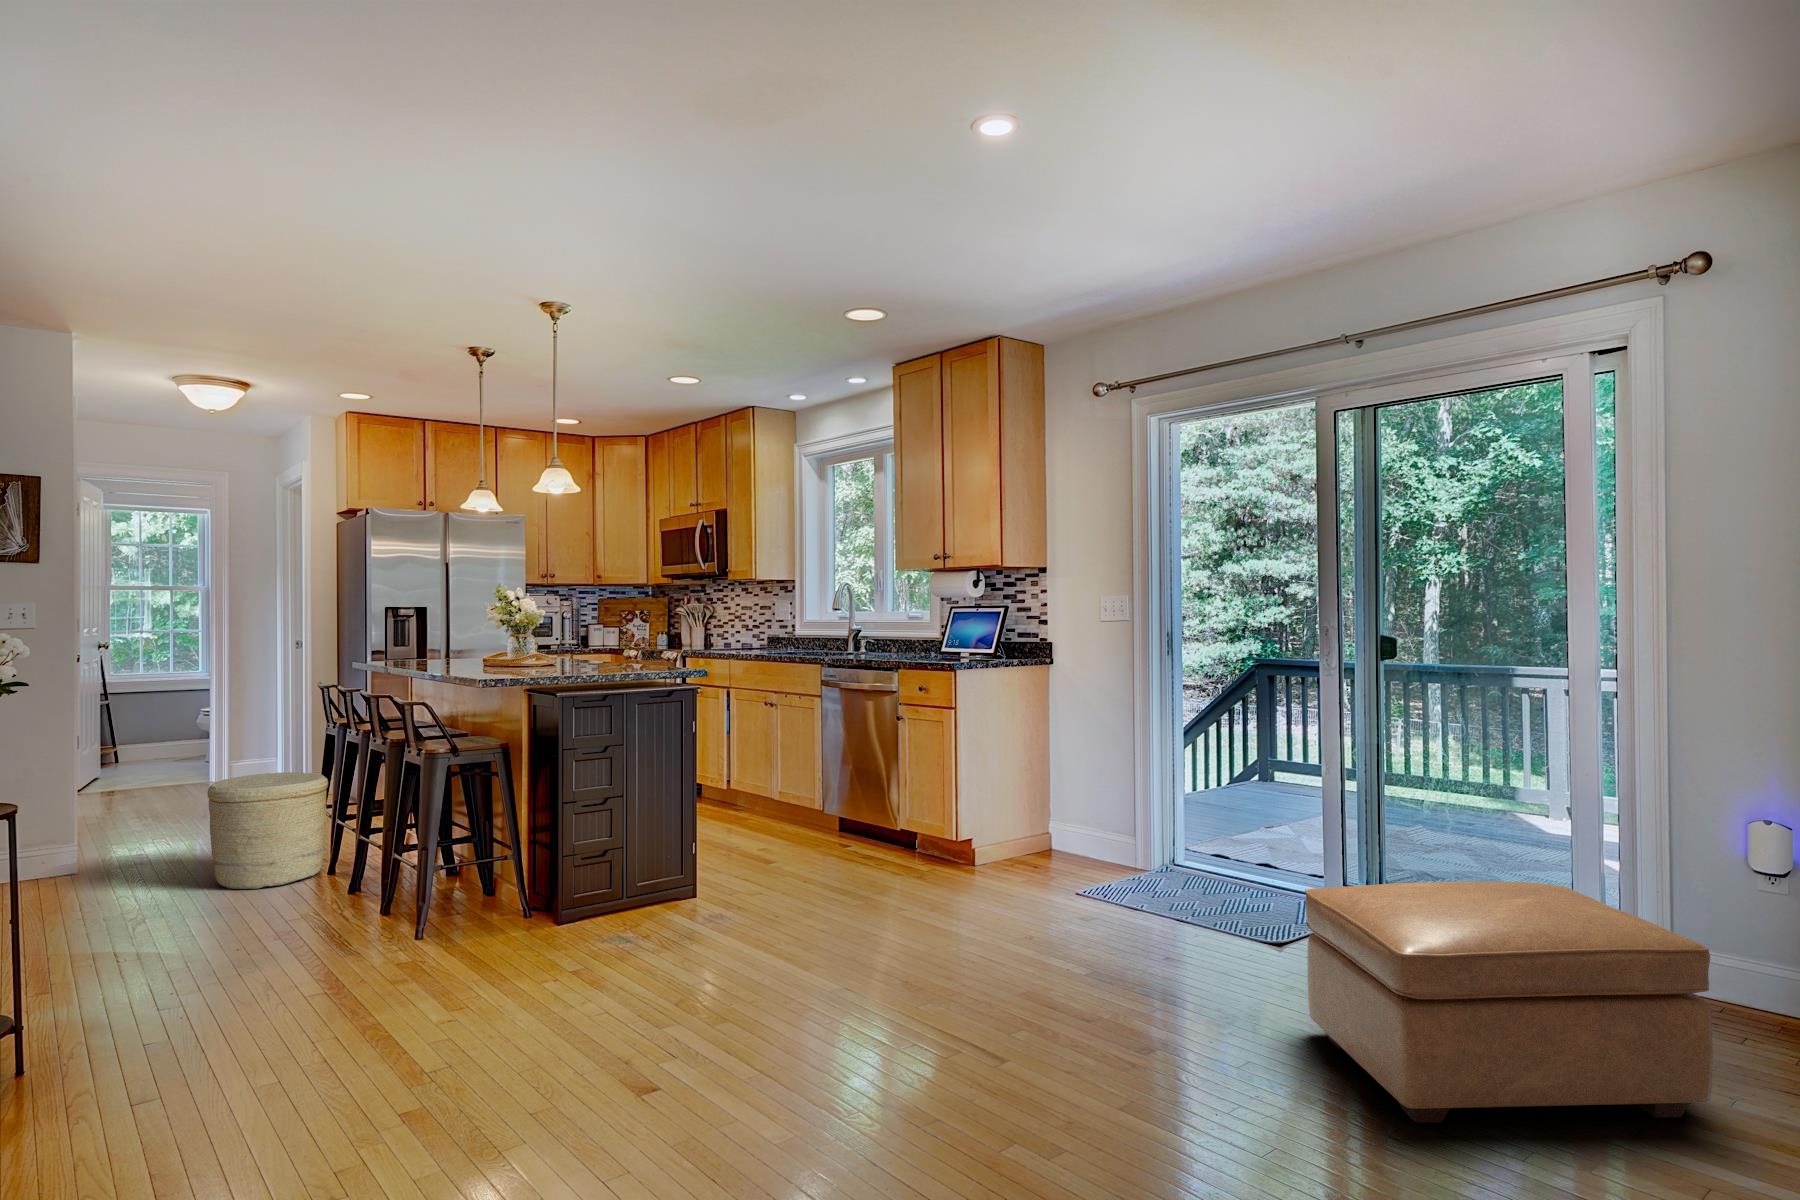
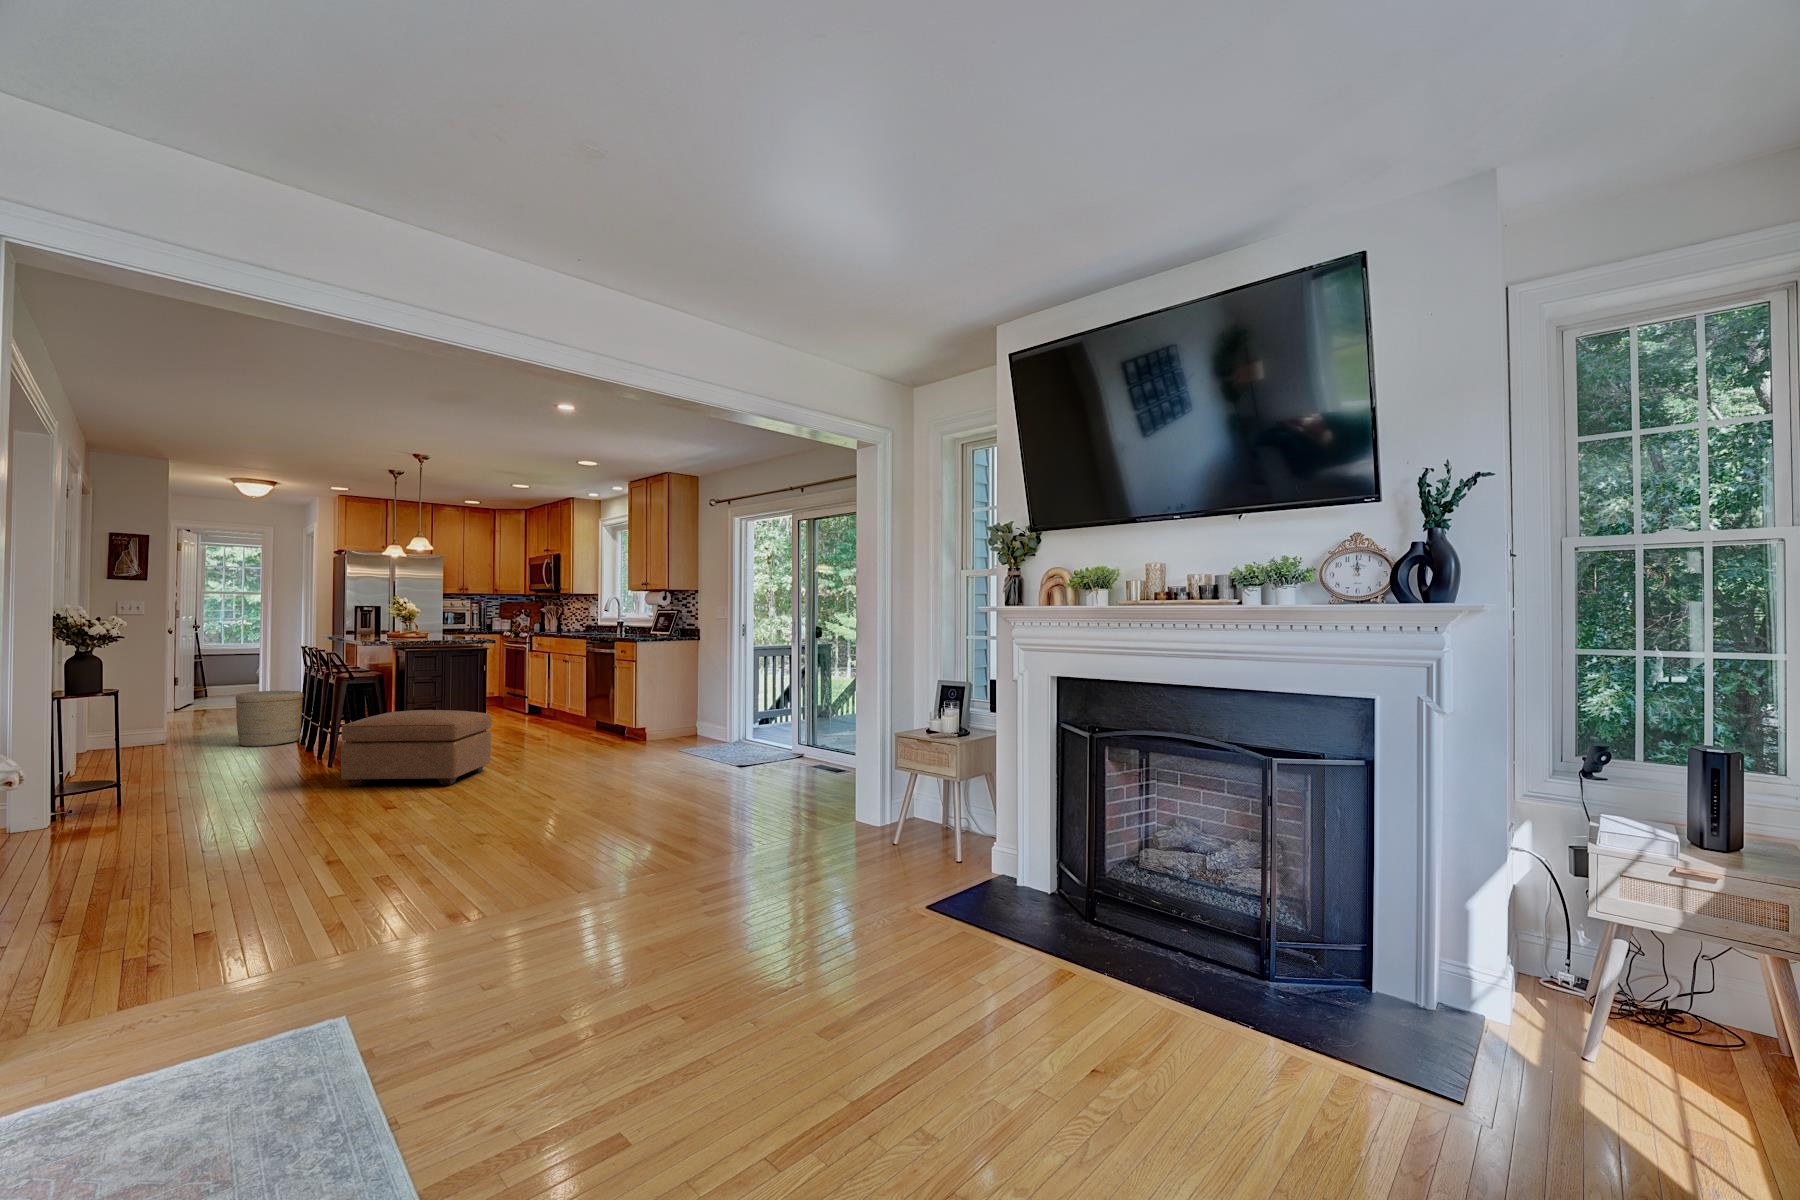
ottoman: present [1305,882,1713,1123] -> present [341,710,491,786]

